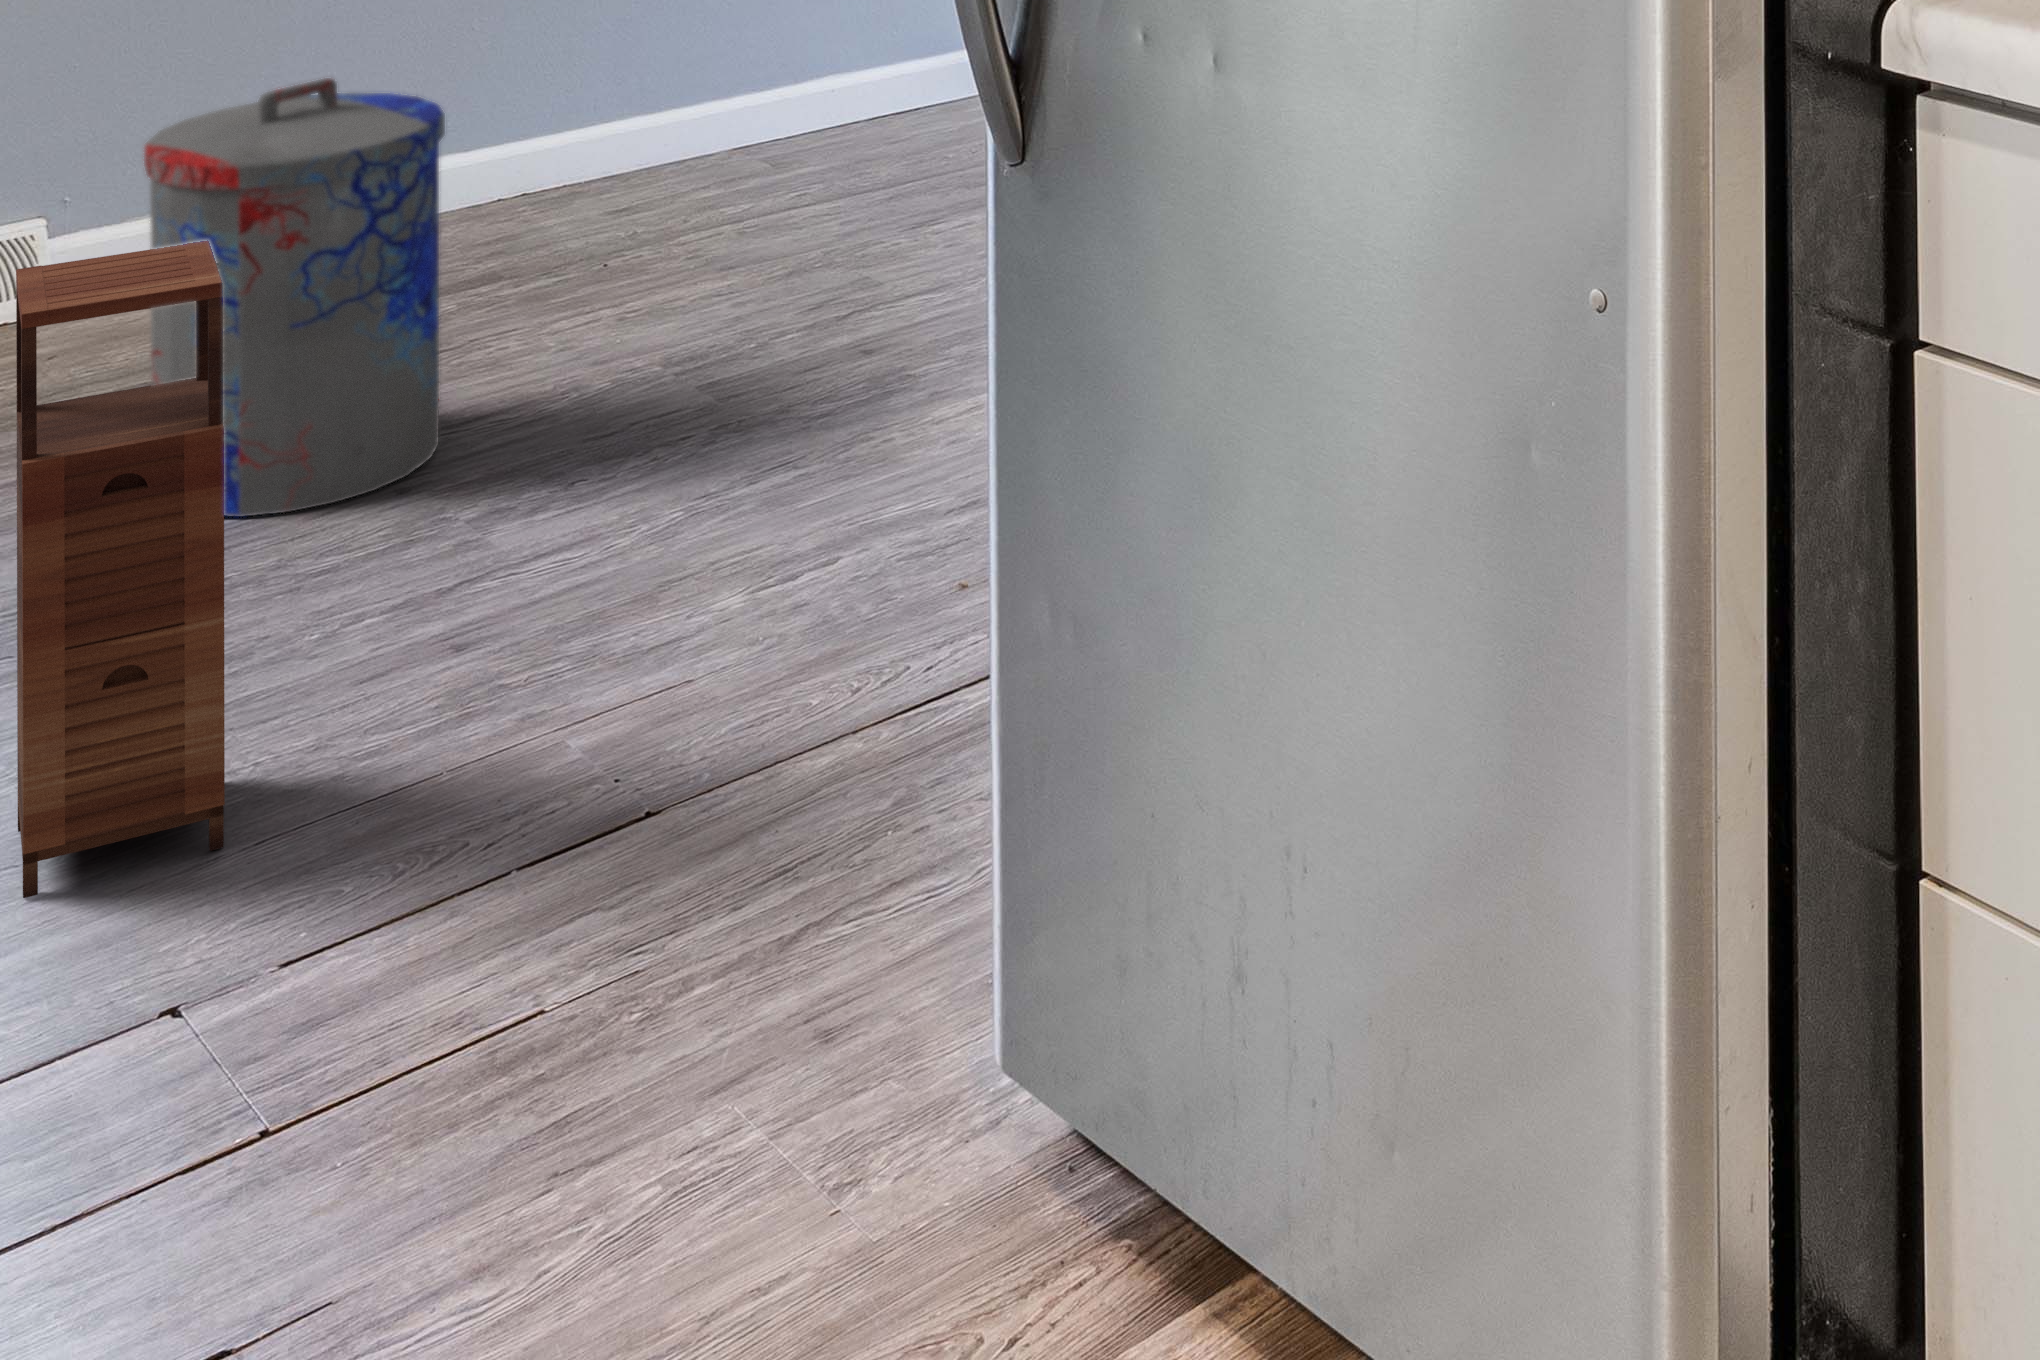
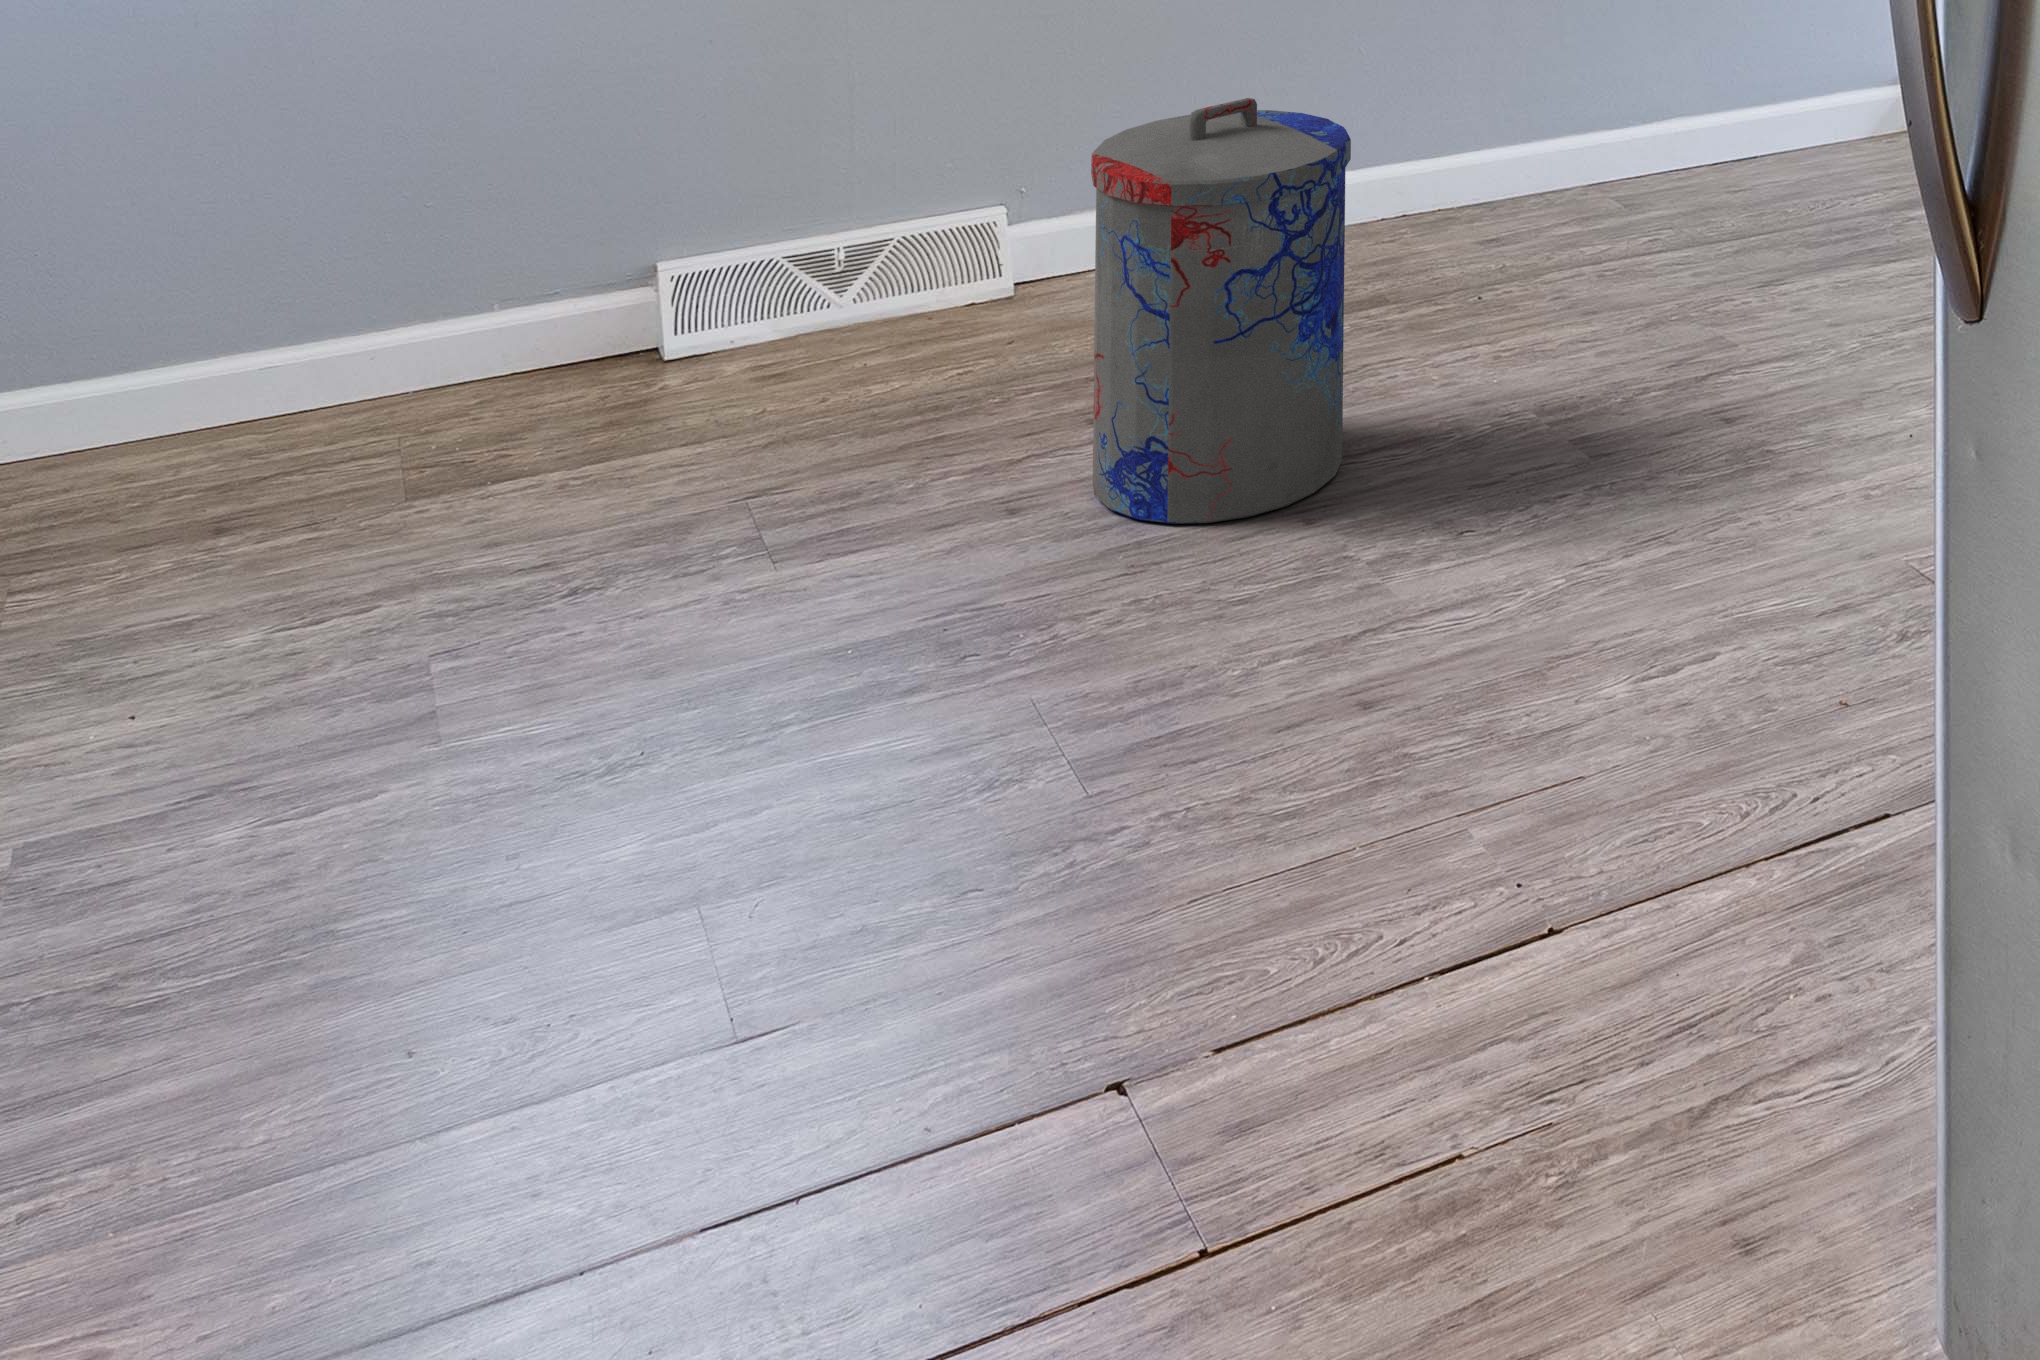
storage cabinet: present [16,240,225,898] -> none [965,284,1154,953]

